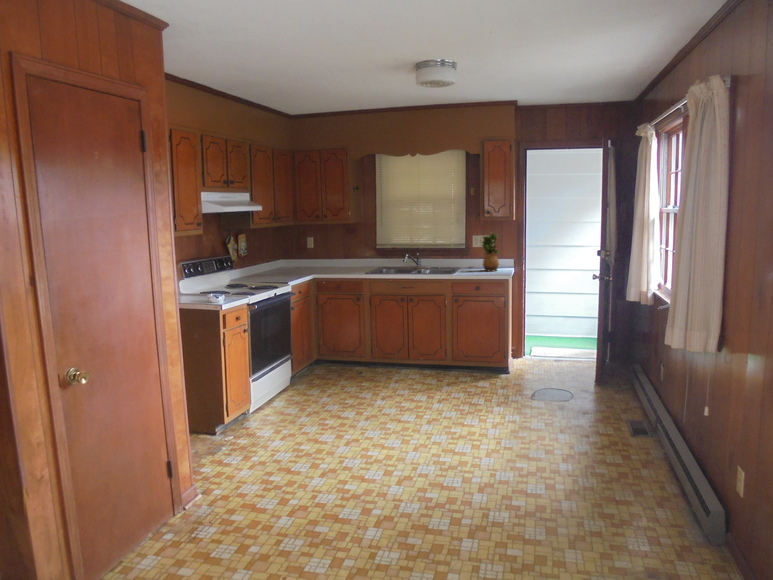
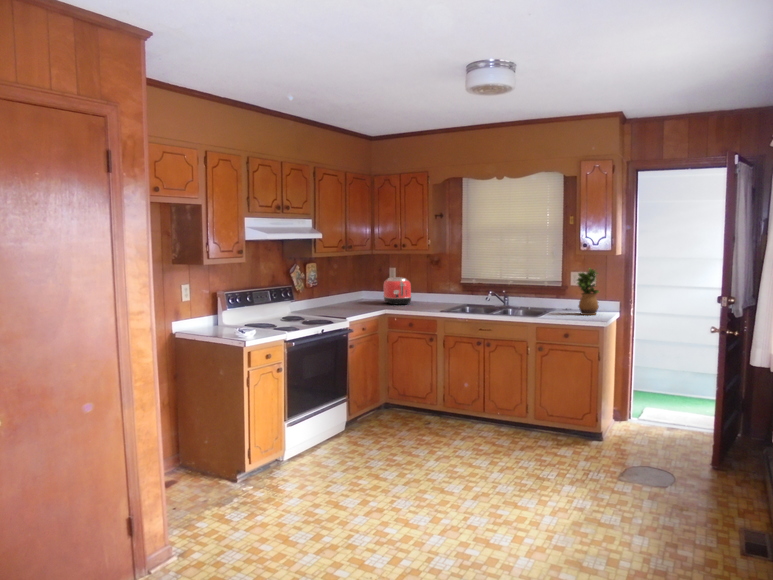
toaster: none [306,245,334,270] -> present [384,277,411,305]

